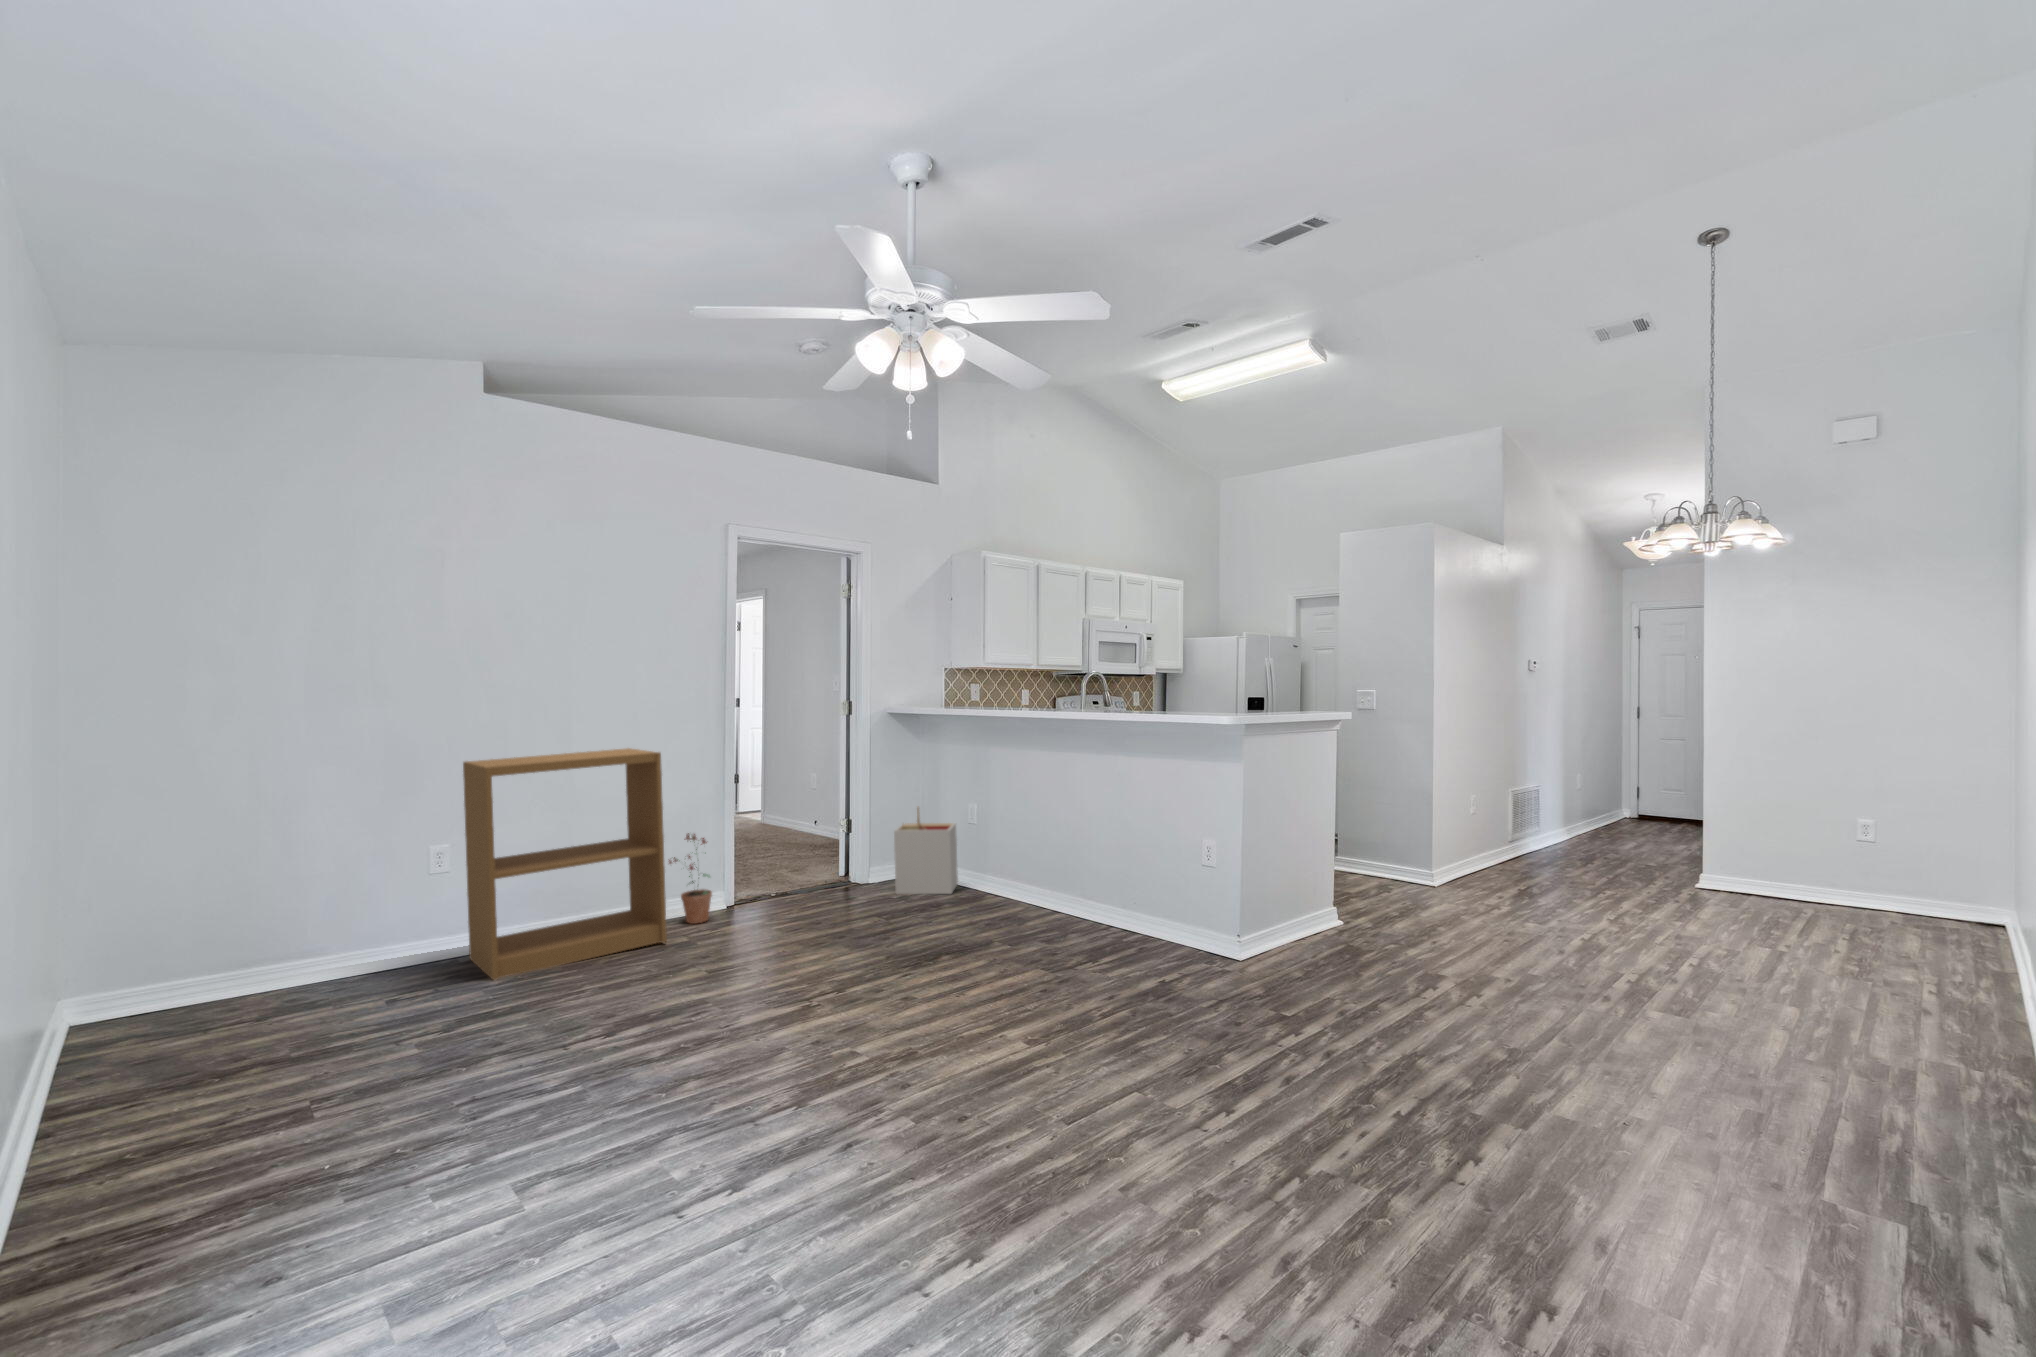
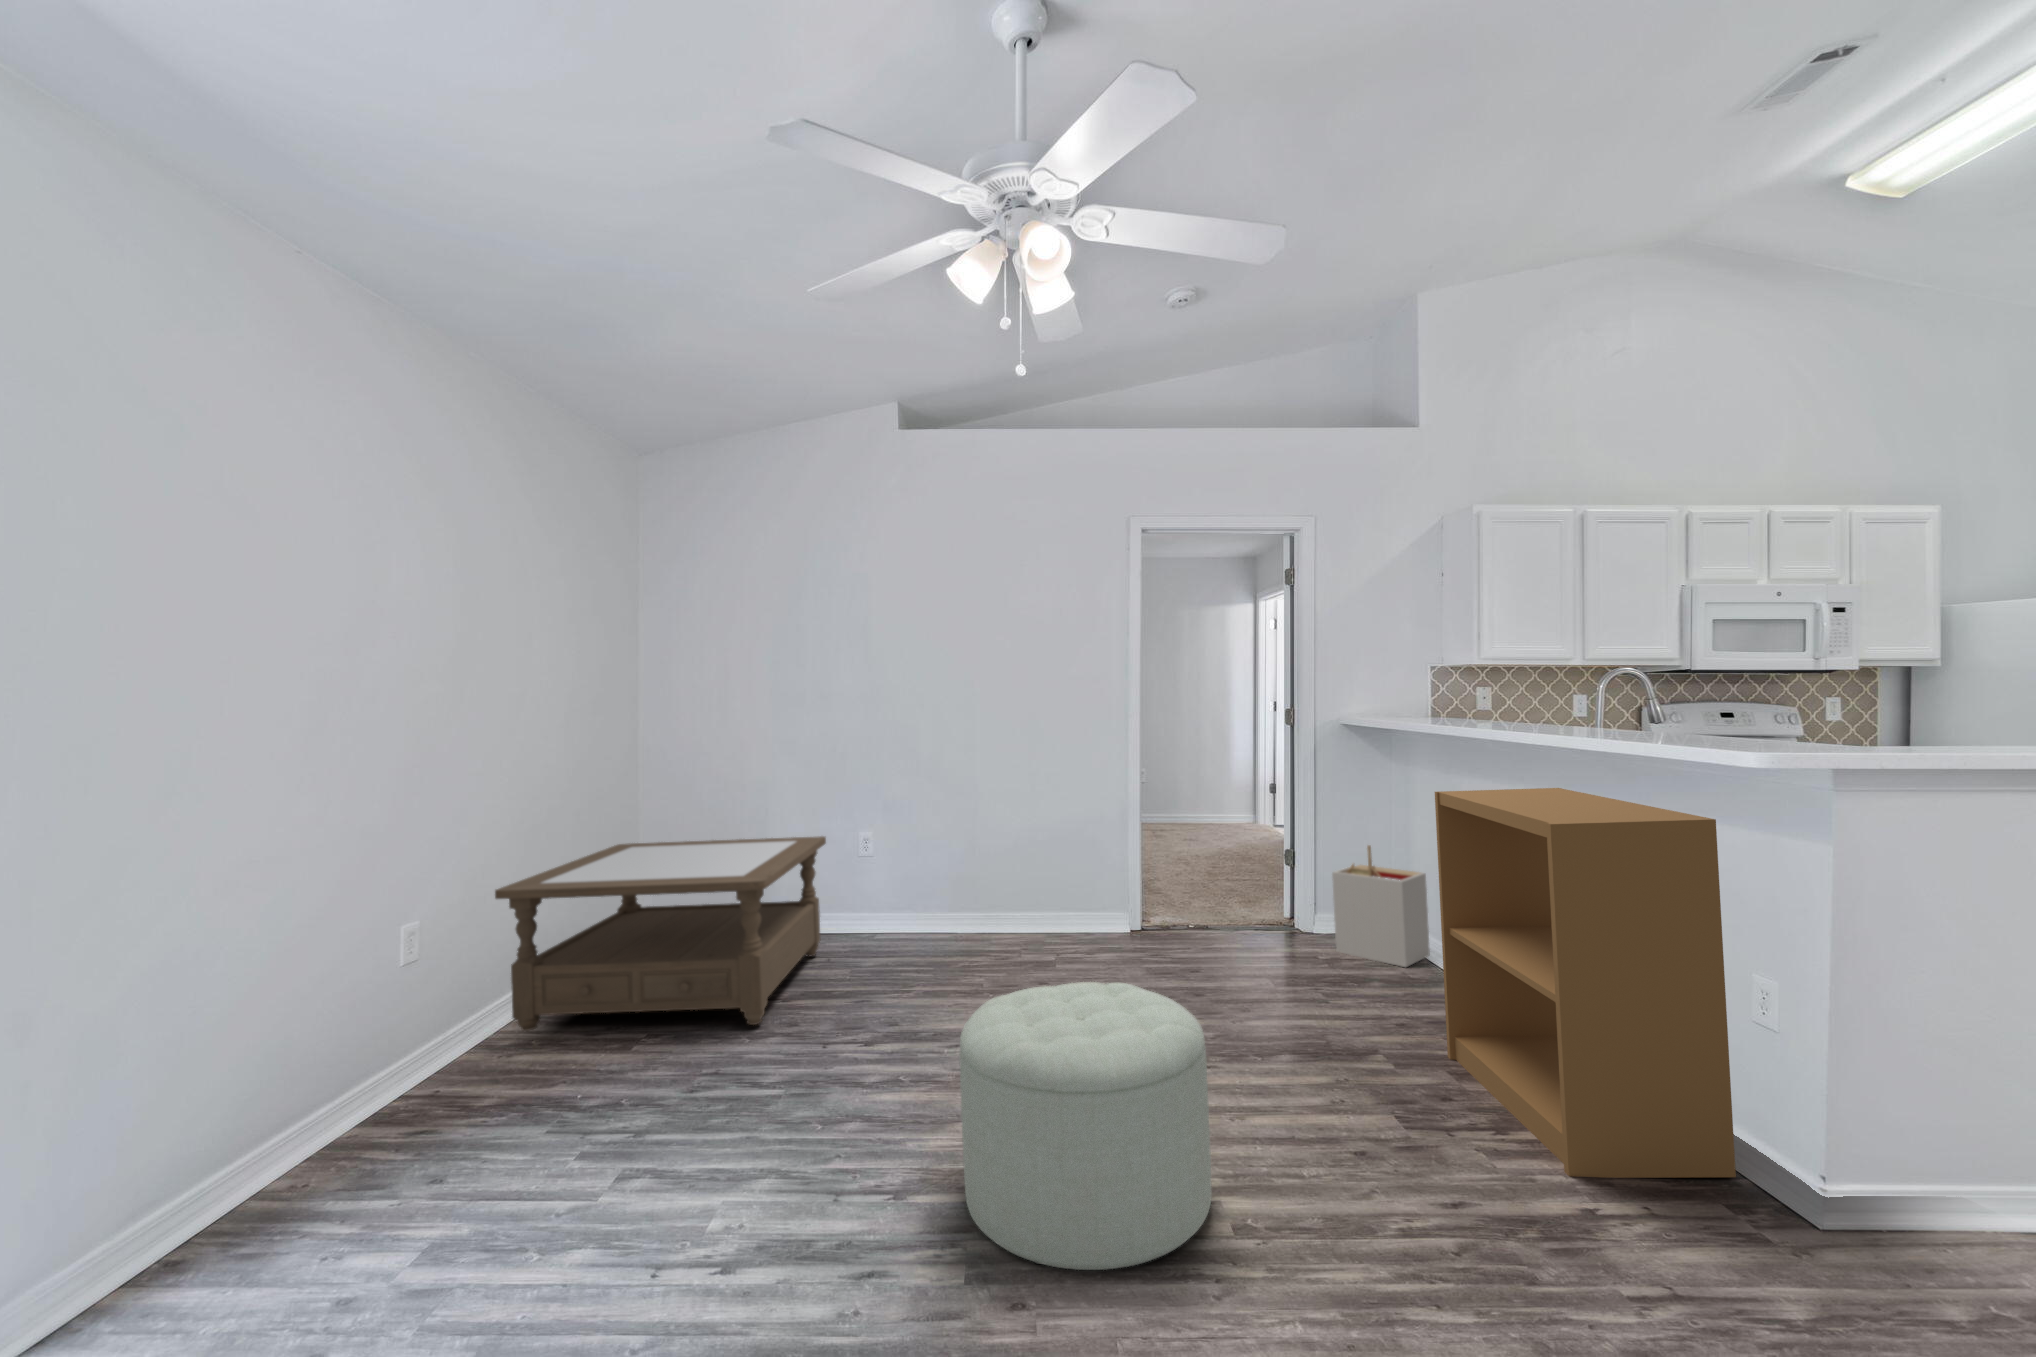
bookshelf: present [463,748,667,980] -> present [1435,788,1736,1178]
potted plant: present [669,833,712,924] -> none [1066,845,1106,943]
coffee table: none [30,853,474,1158] -> present [495,836,826,1031]
ottoman: none [834,906,1018,1098] -> present [959,982,1212,1270]

